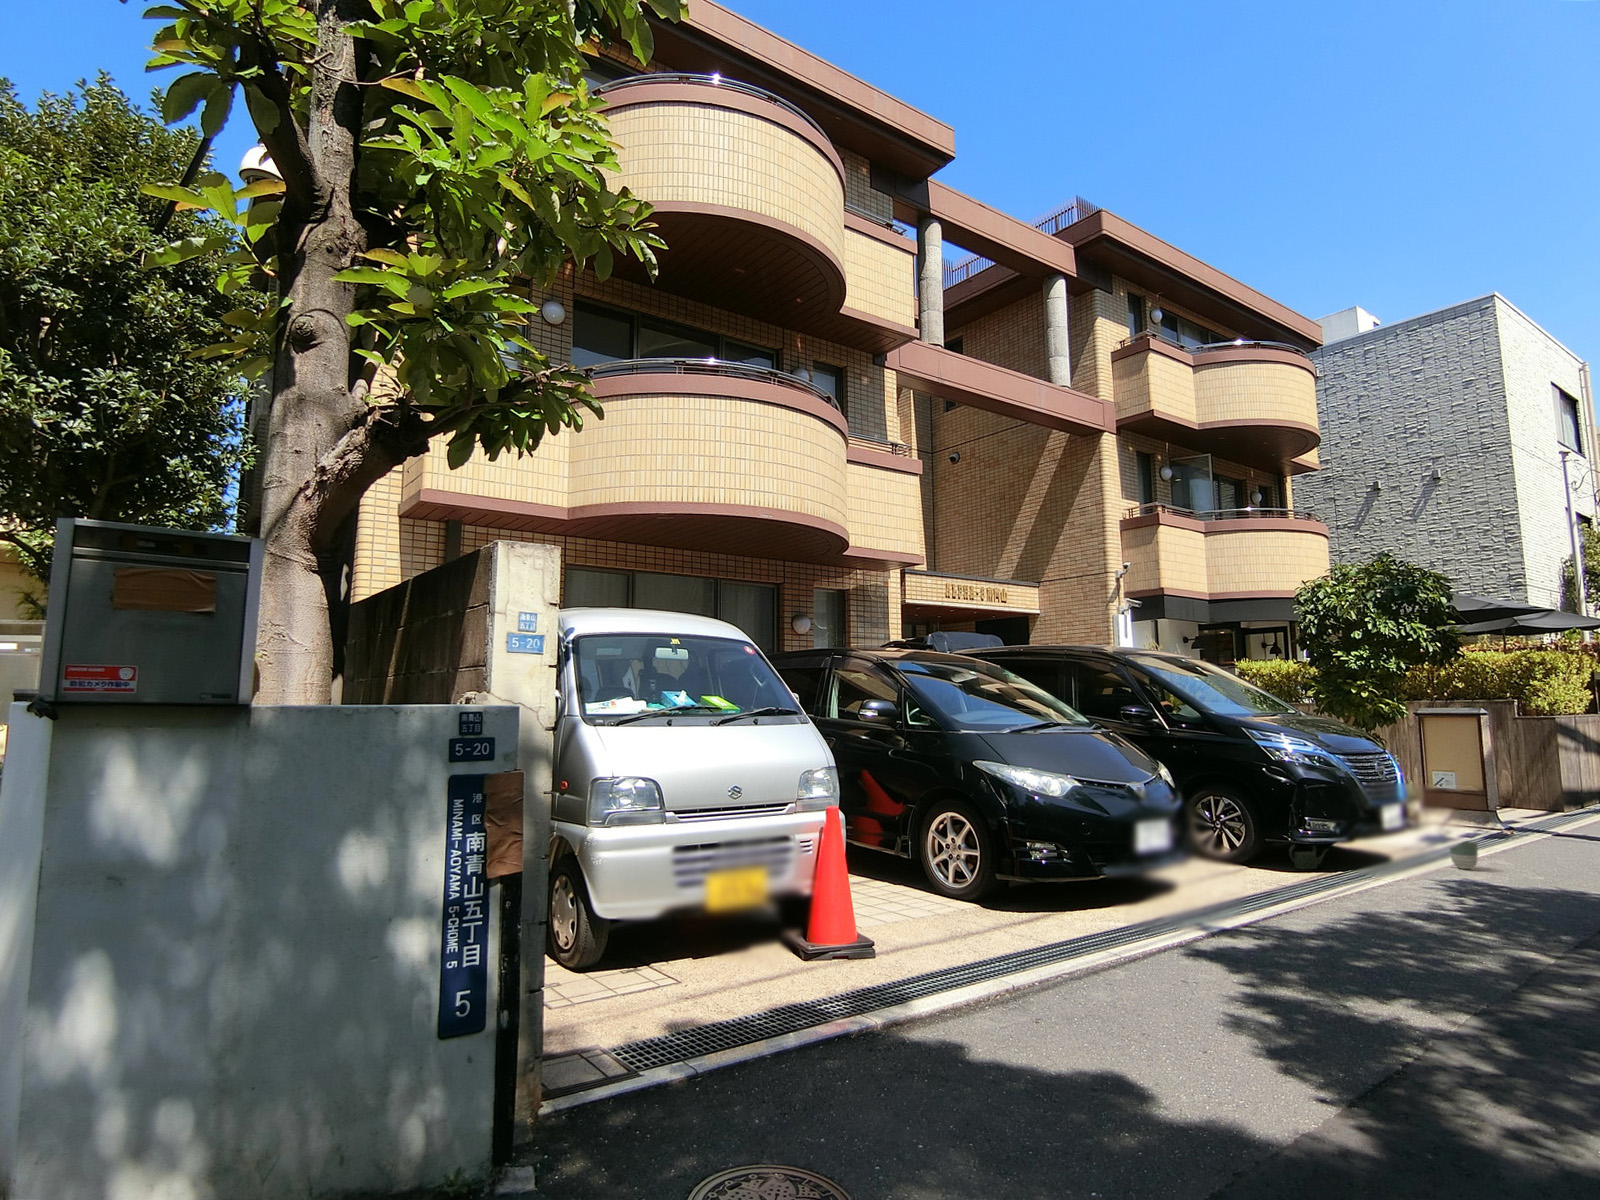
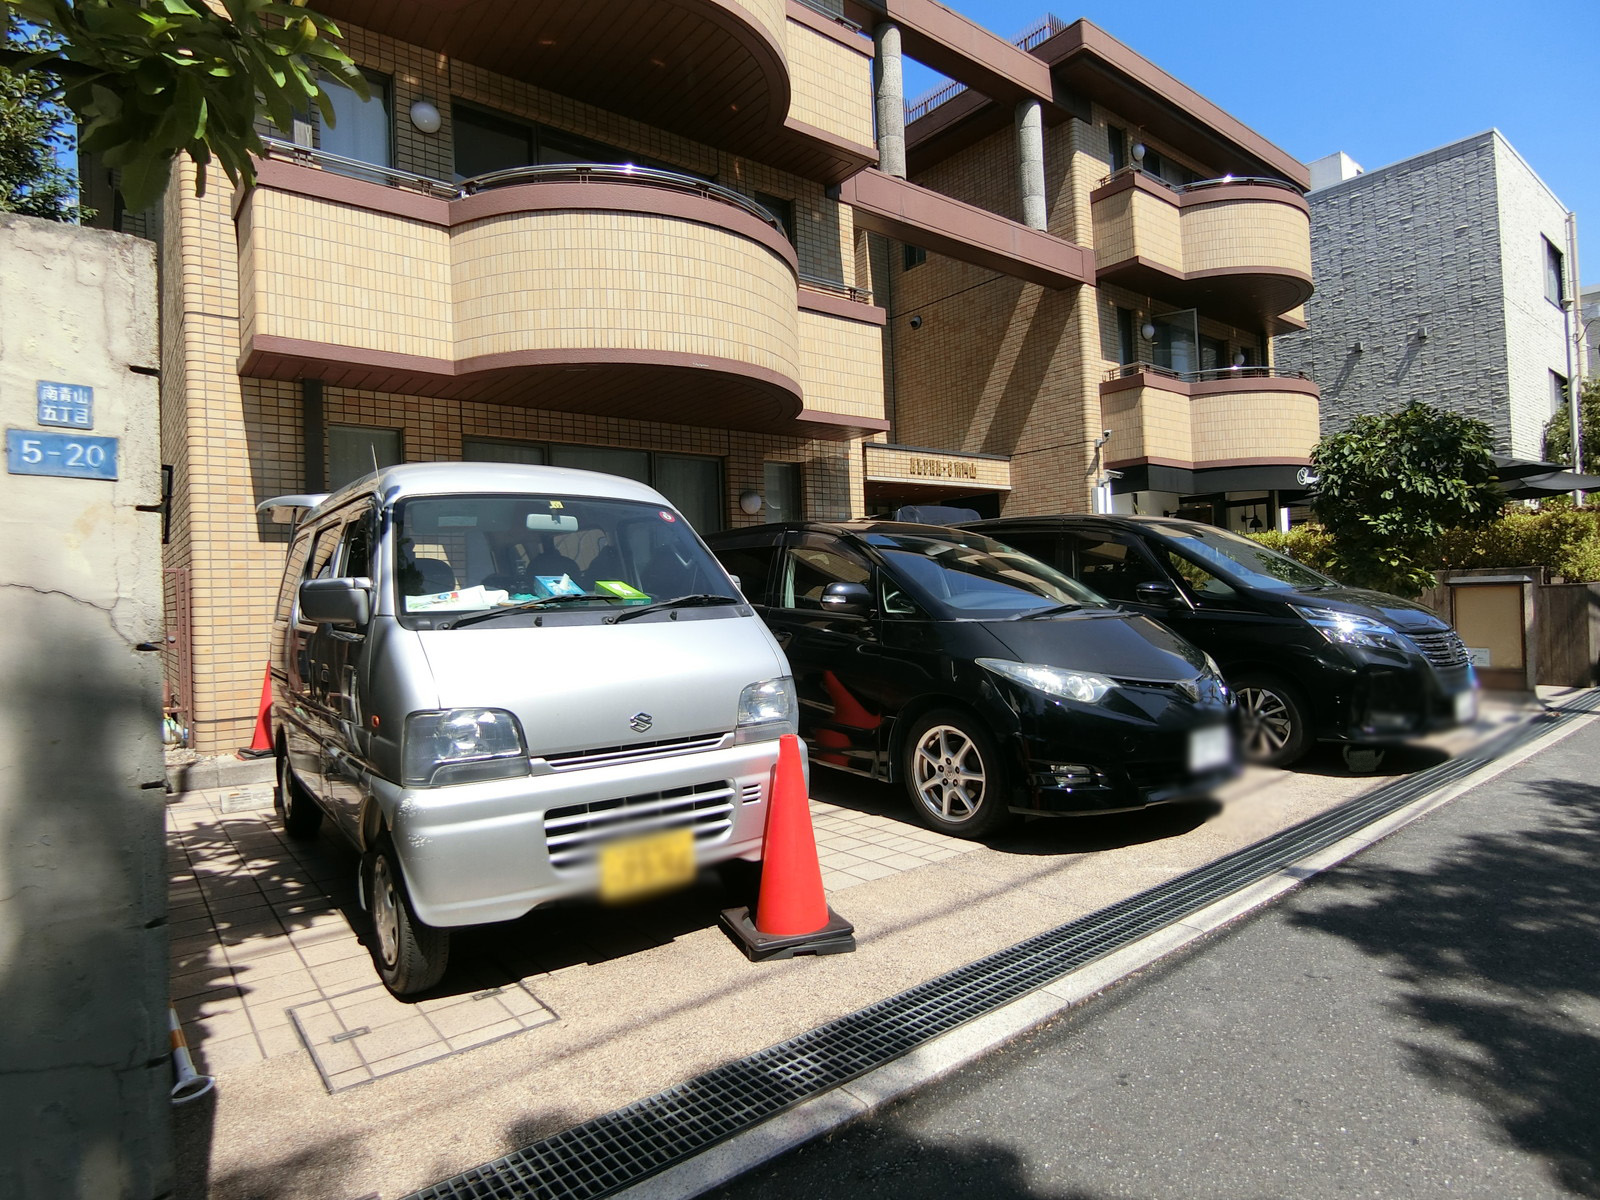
planter: present [1450,841,1478,869] -> none [1527,731,1563,764]

